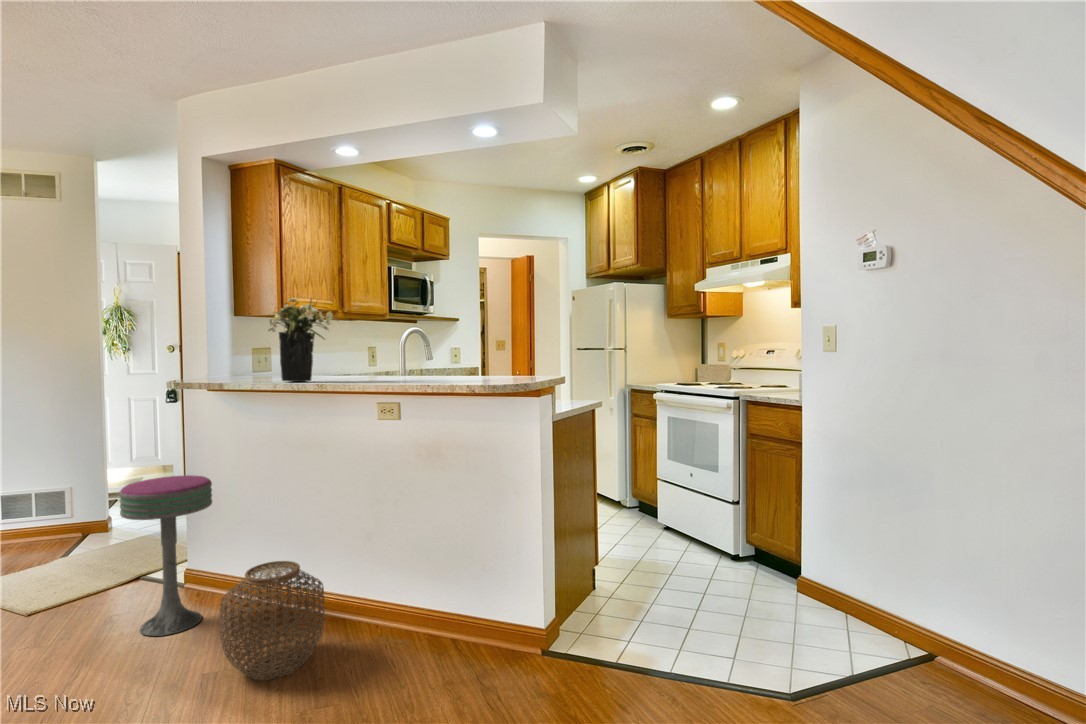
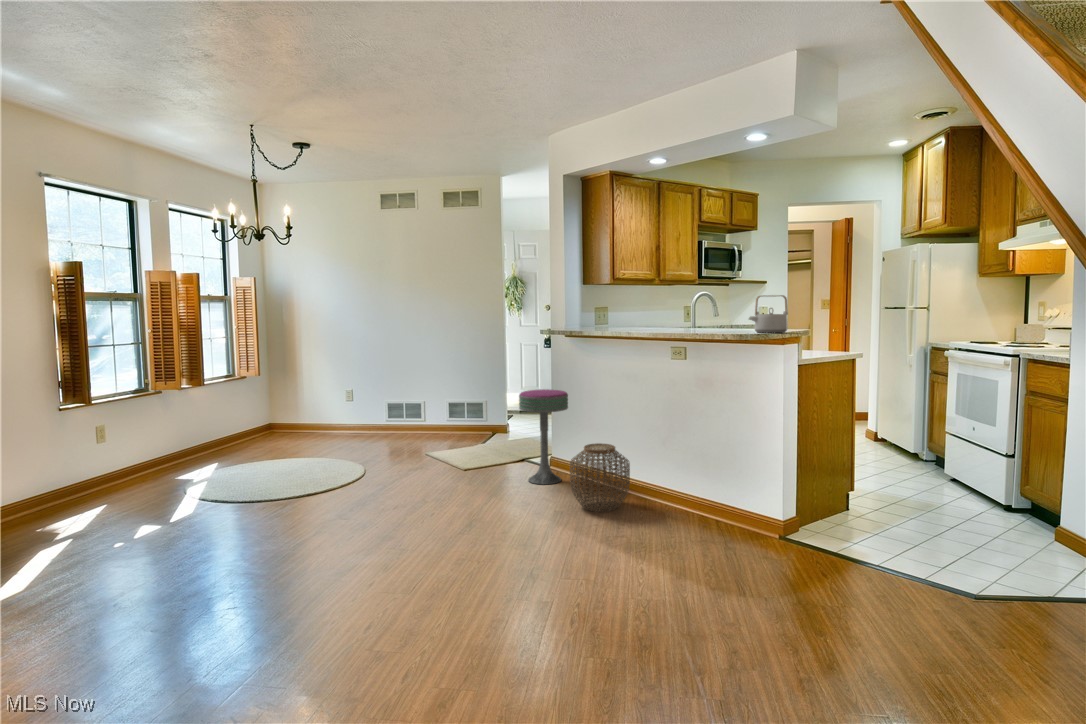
flower arrangement: present [268,298,333,382] -> none [599,272,647,330]
teapot: none [488,333,535,382] -> present [749,295,788,333]

